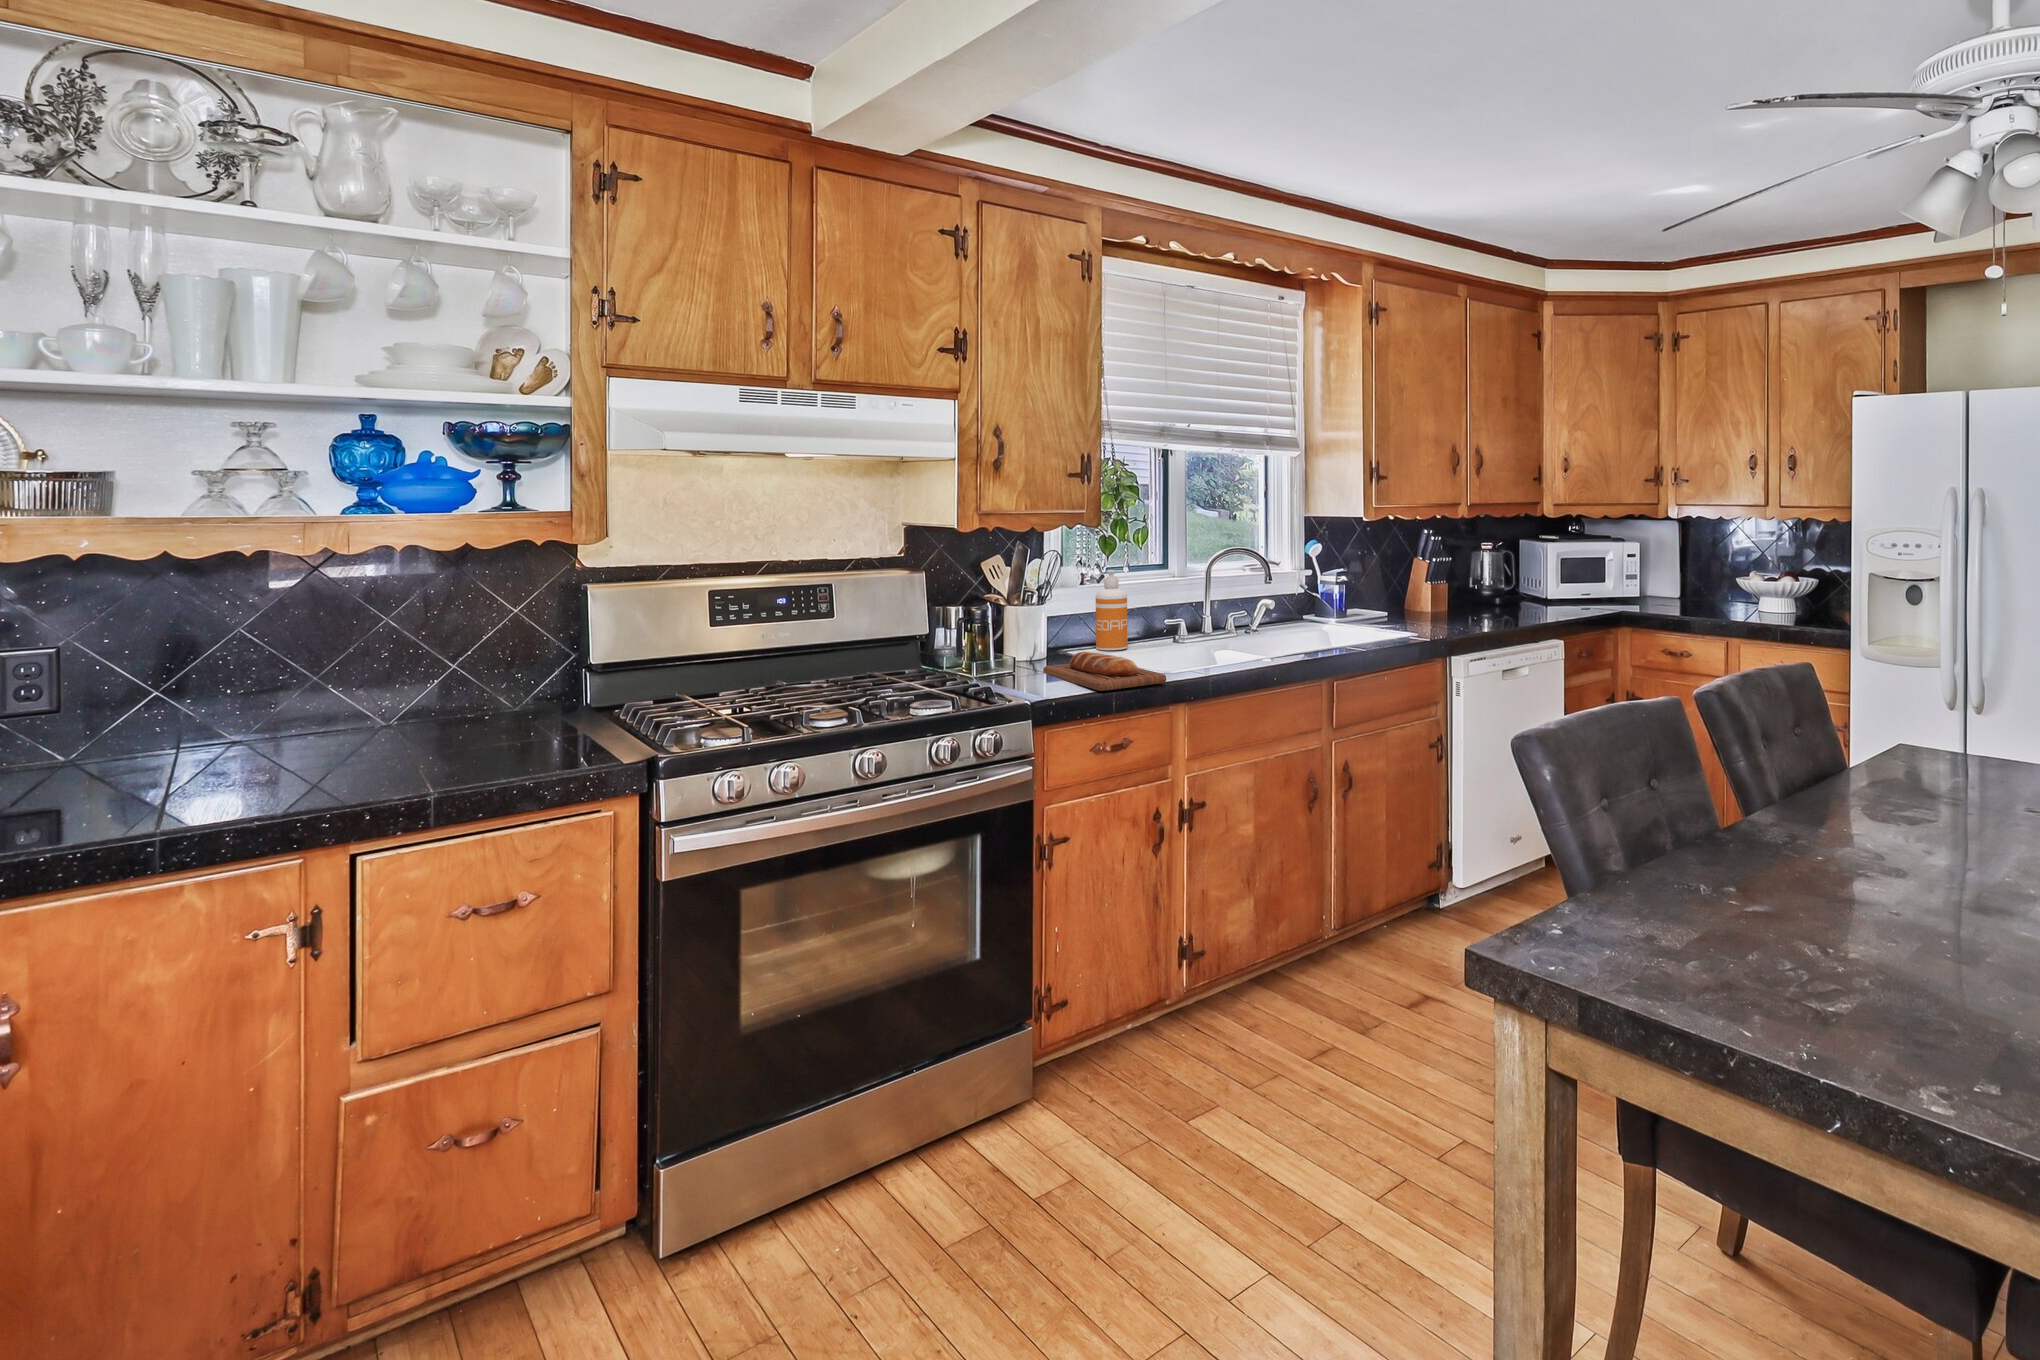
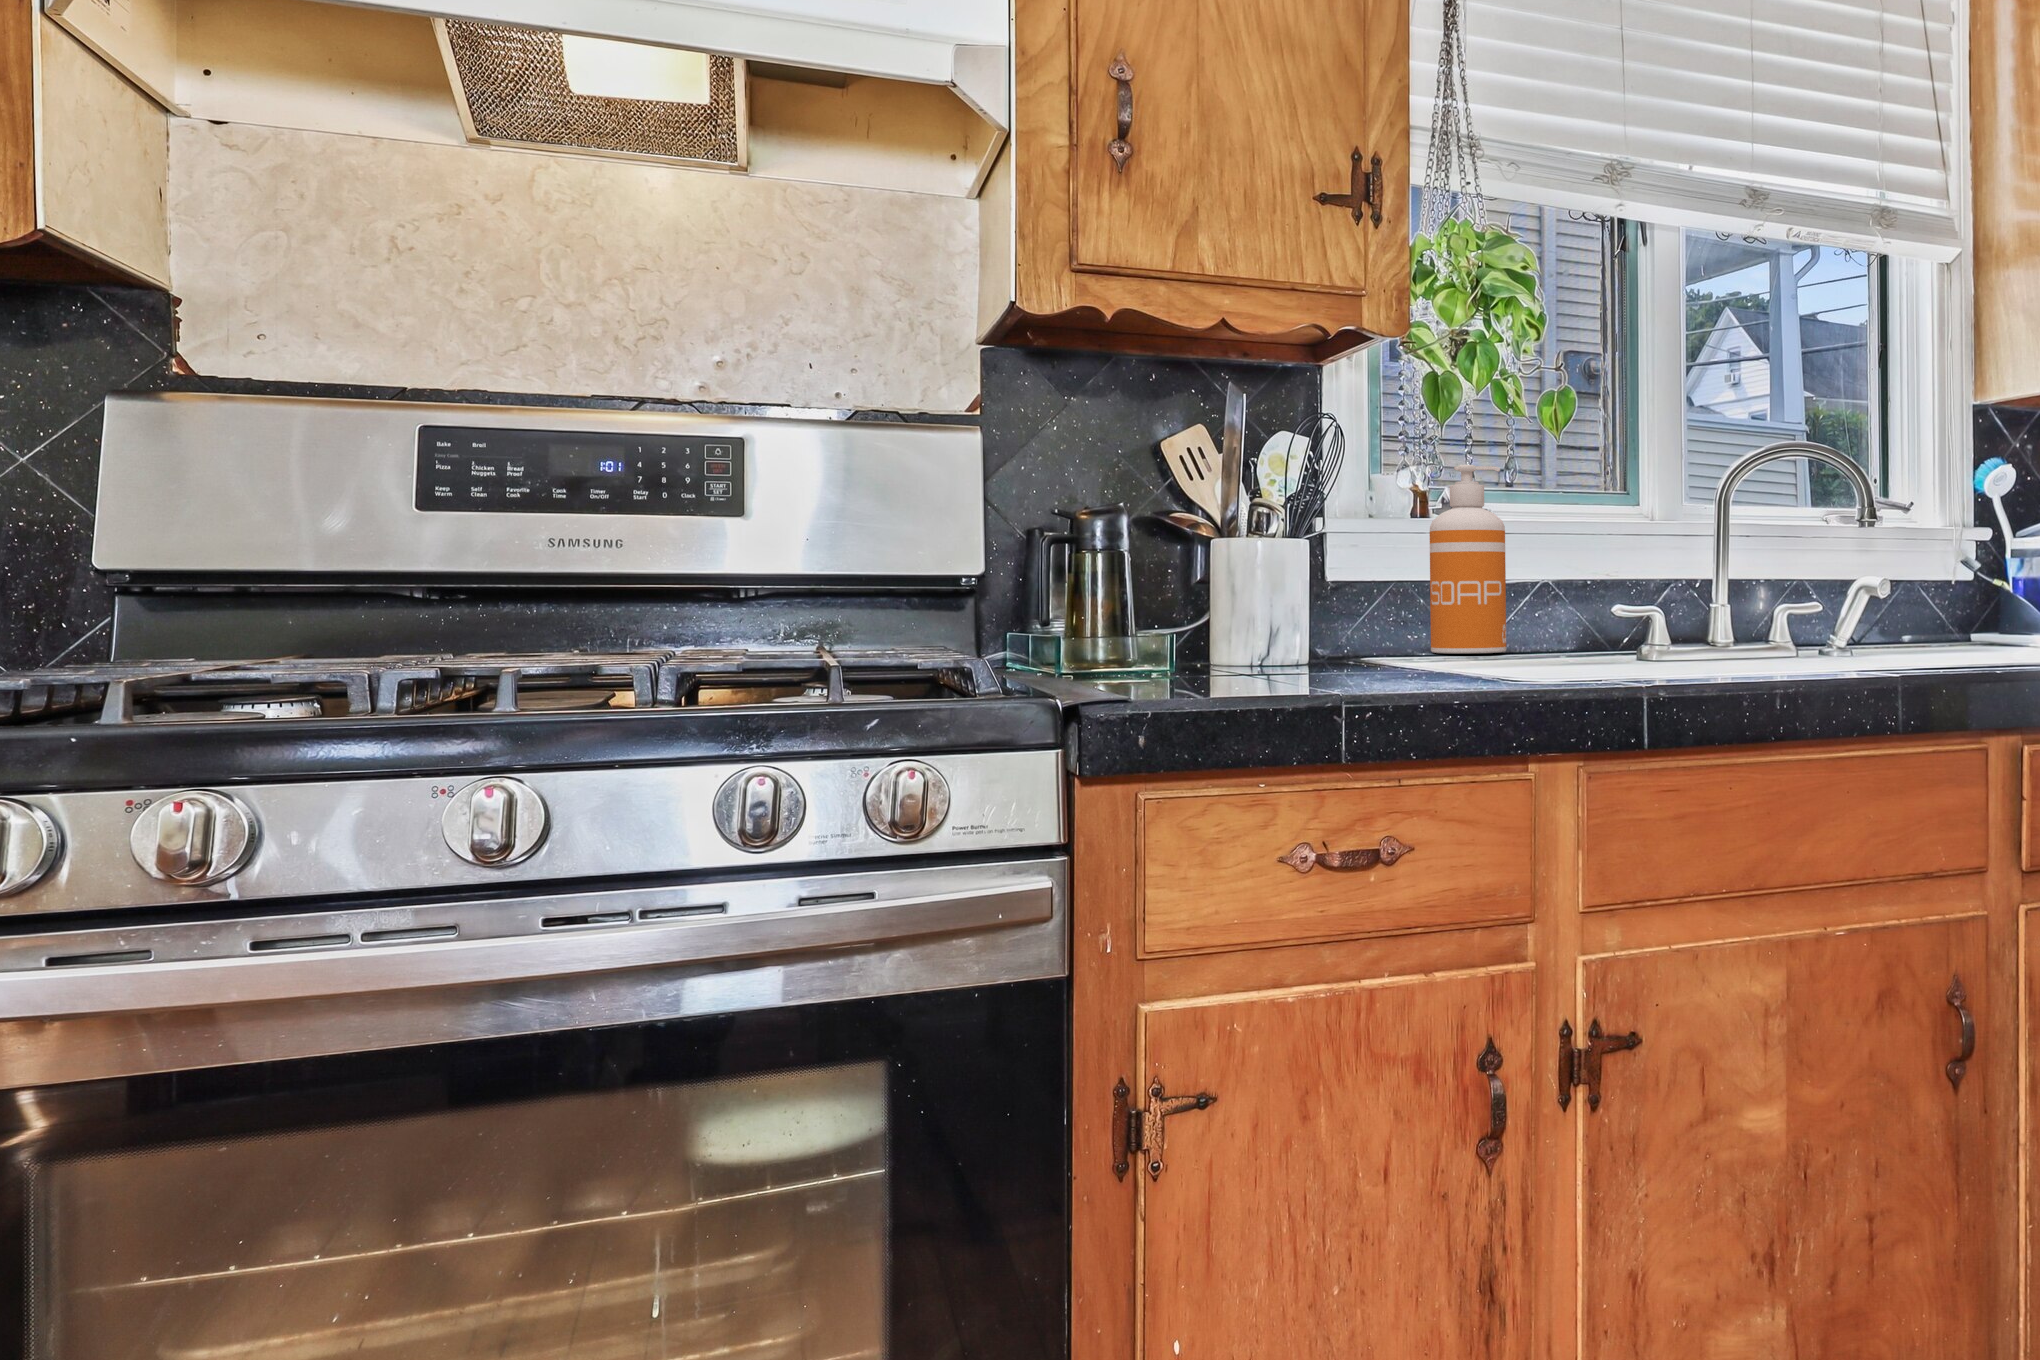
bread loaf: present [1043,652,1166,691] -> none [1235,619,1499,693]

